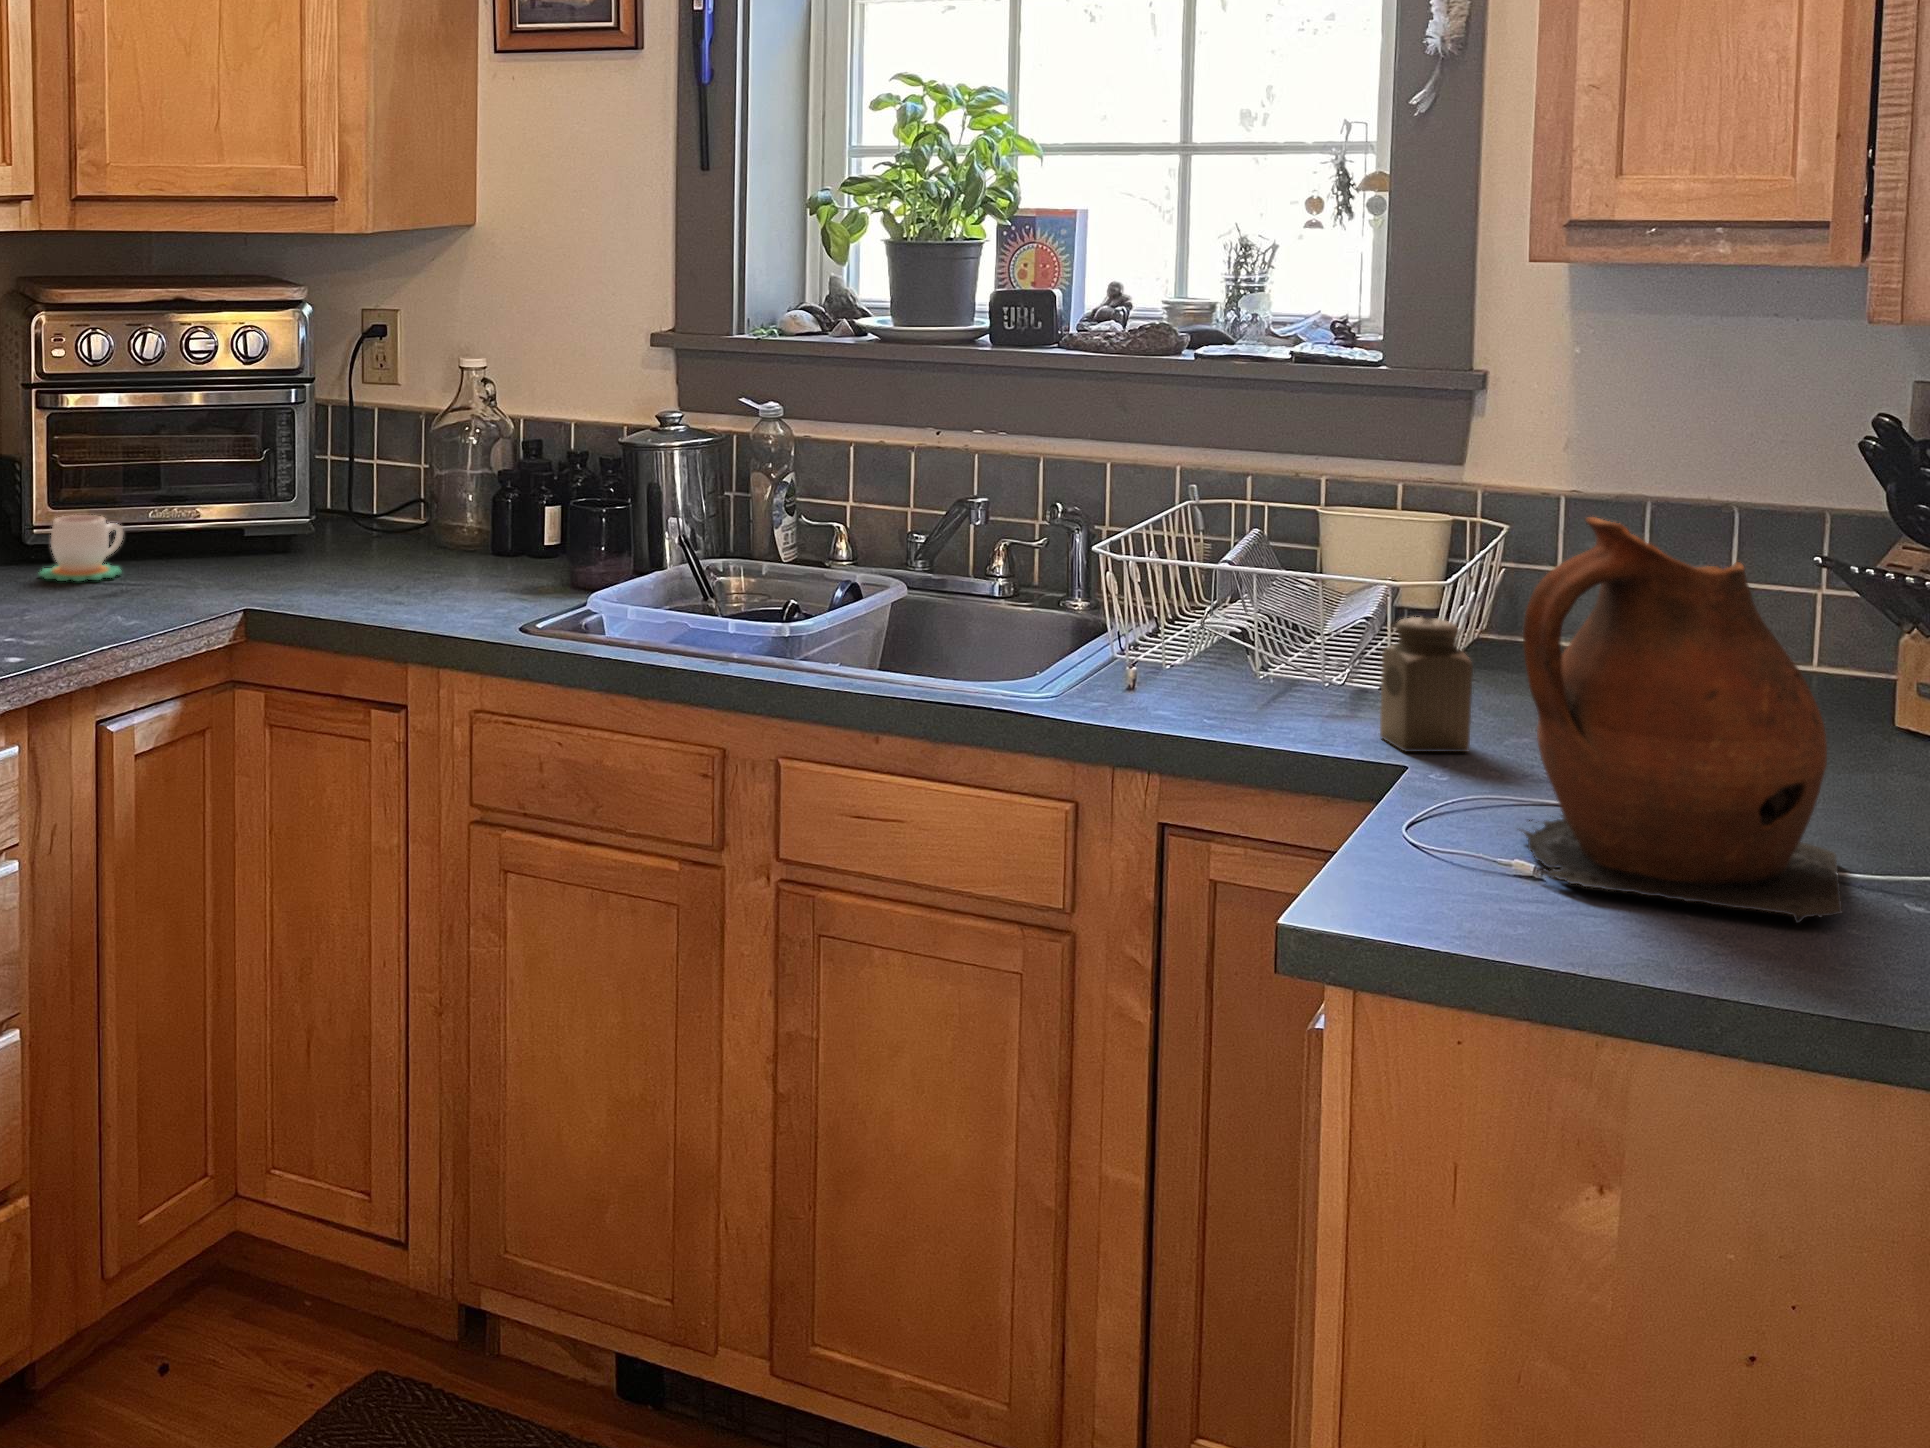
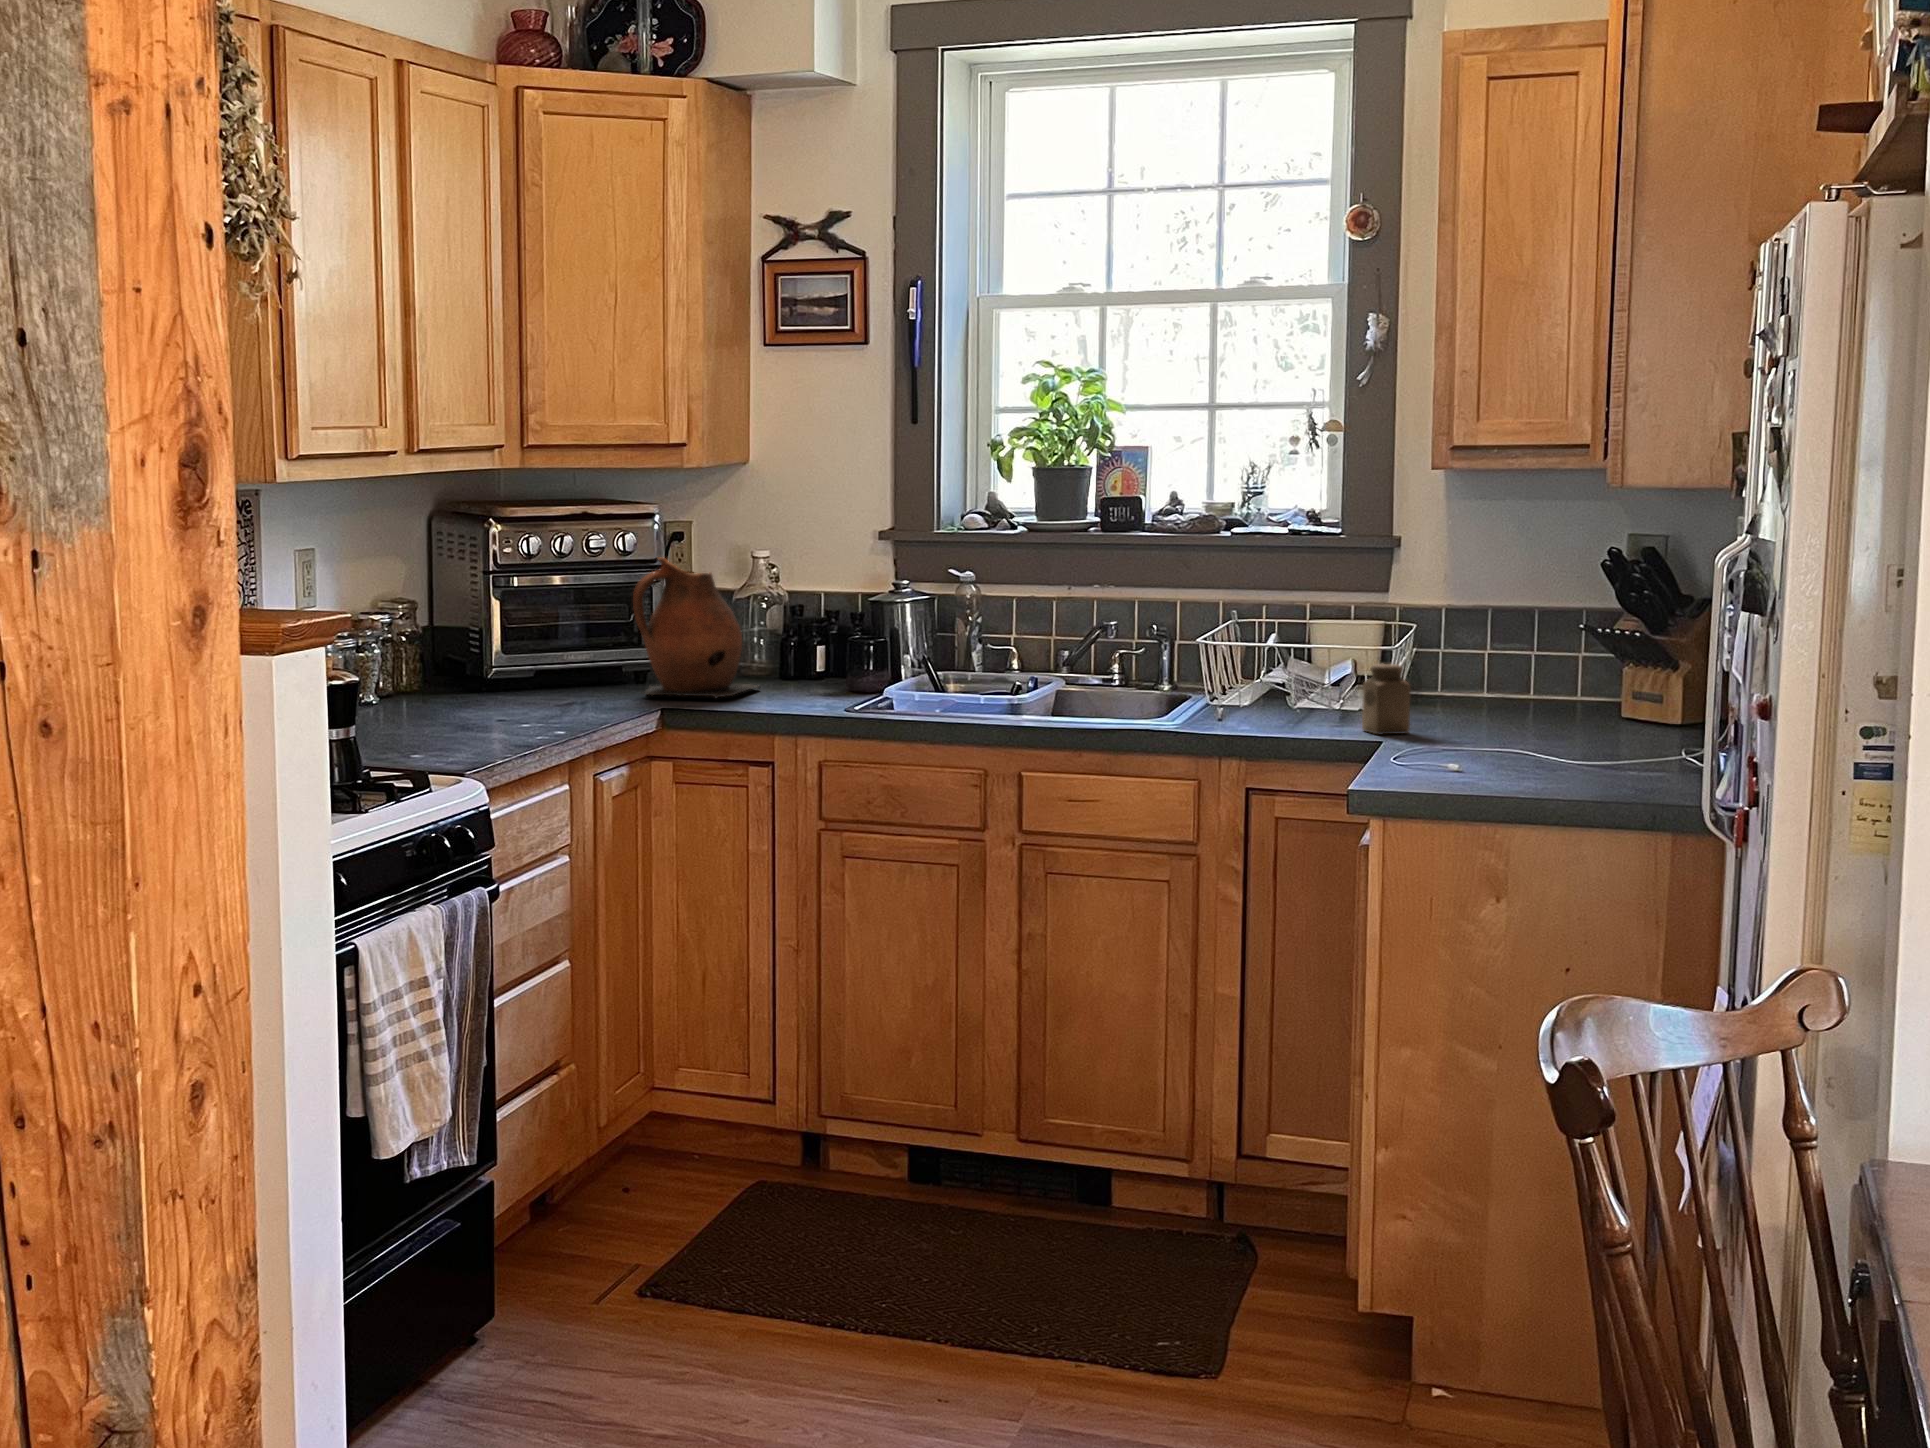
mug: present [39,515,123,581] -> none [503,657,558,699]
ceramic pitcher: present [1521,517,1842,923] -> present [633,557,760,698]

